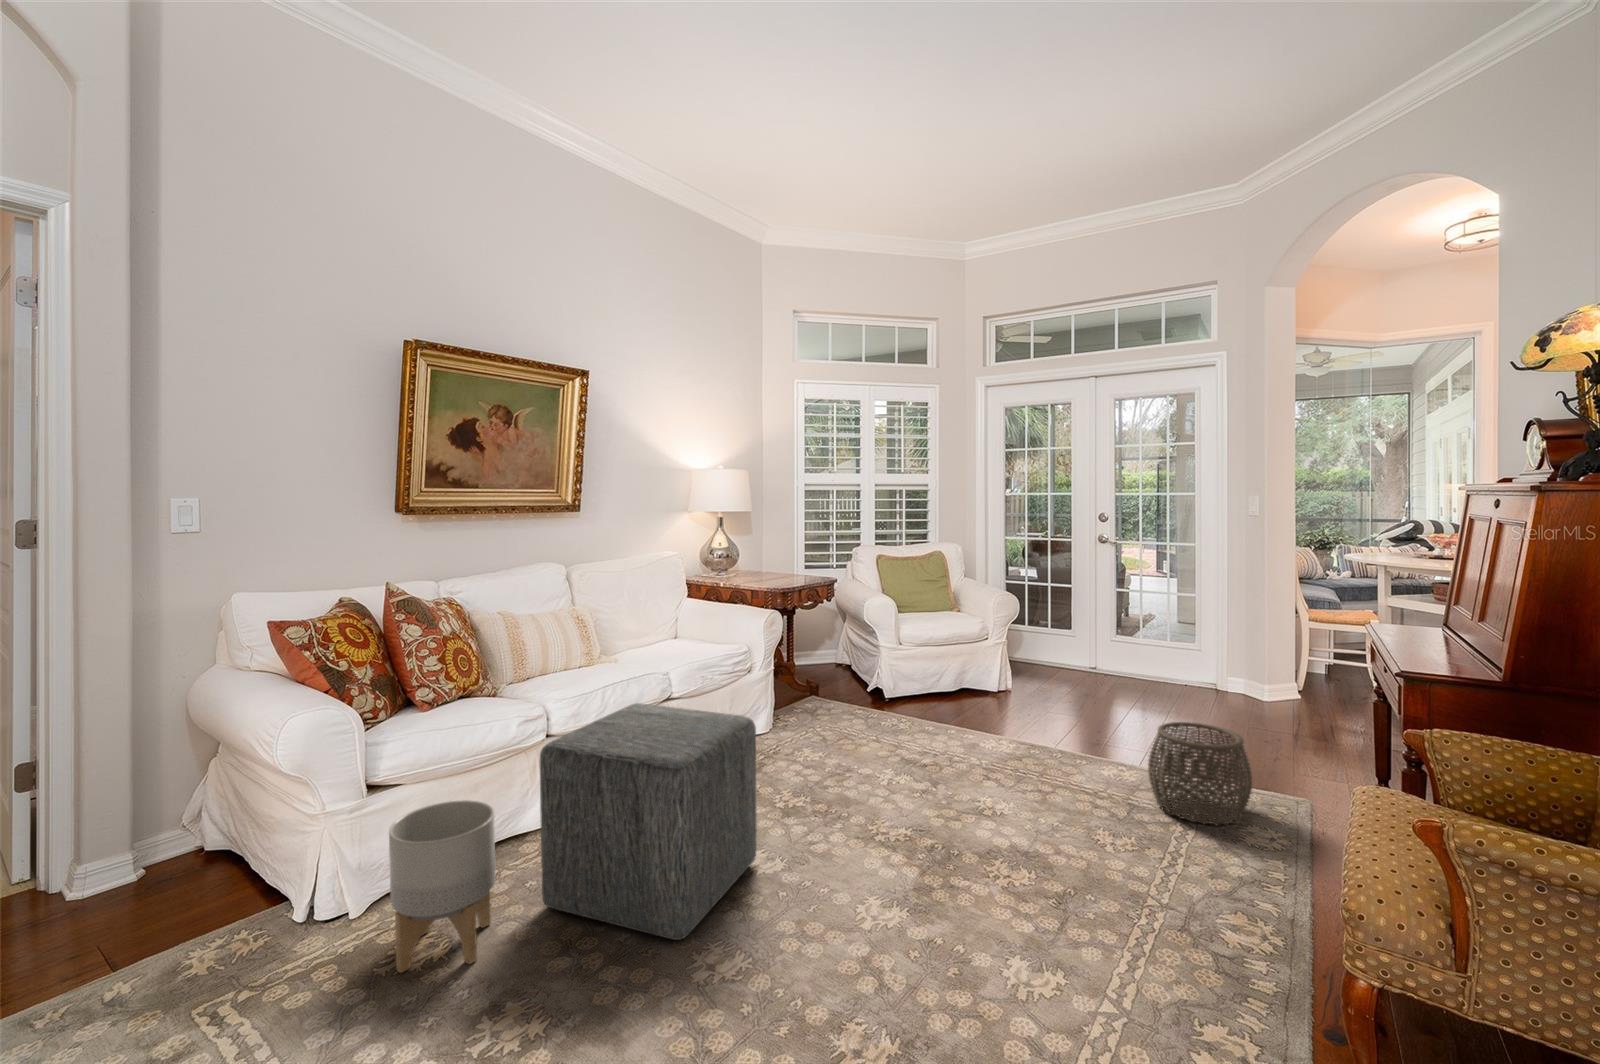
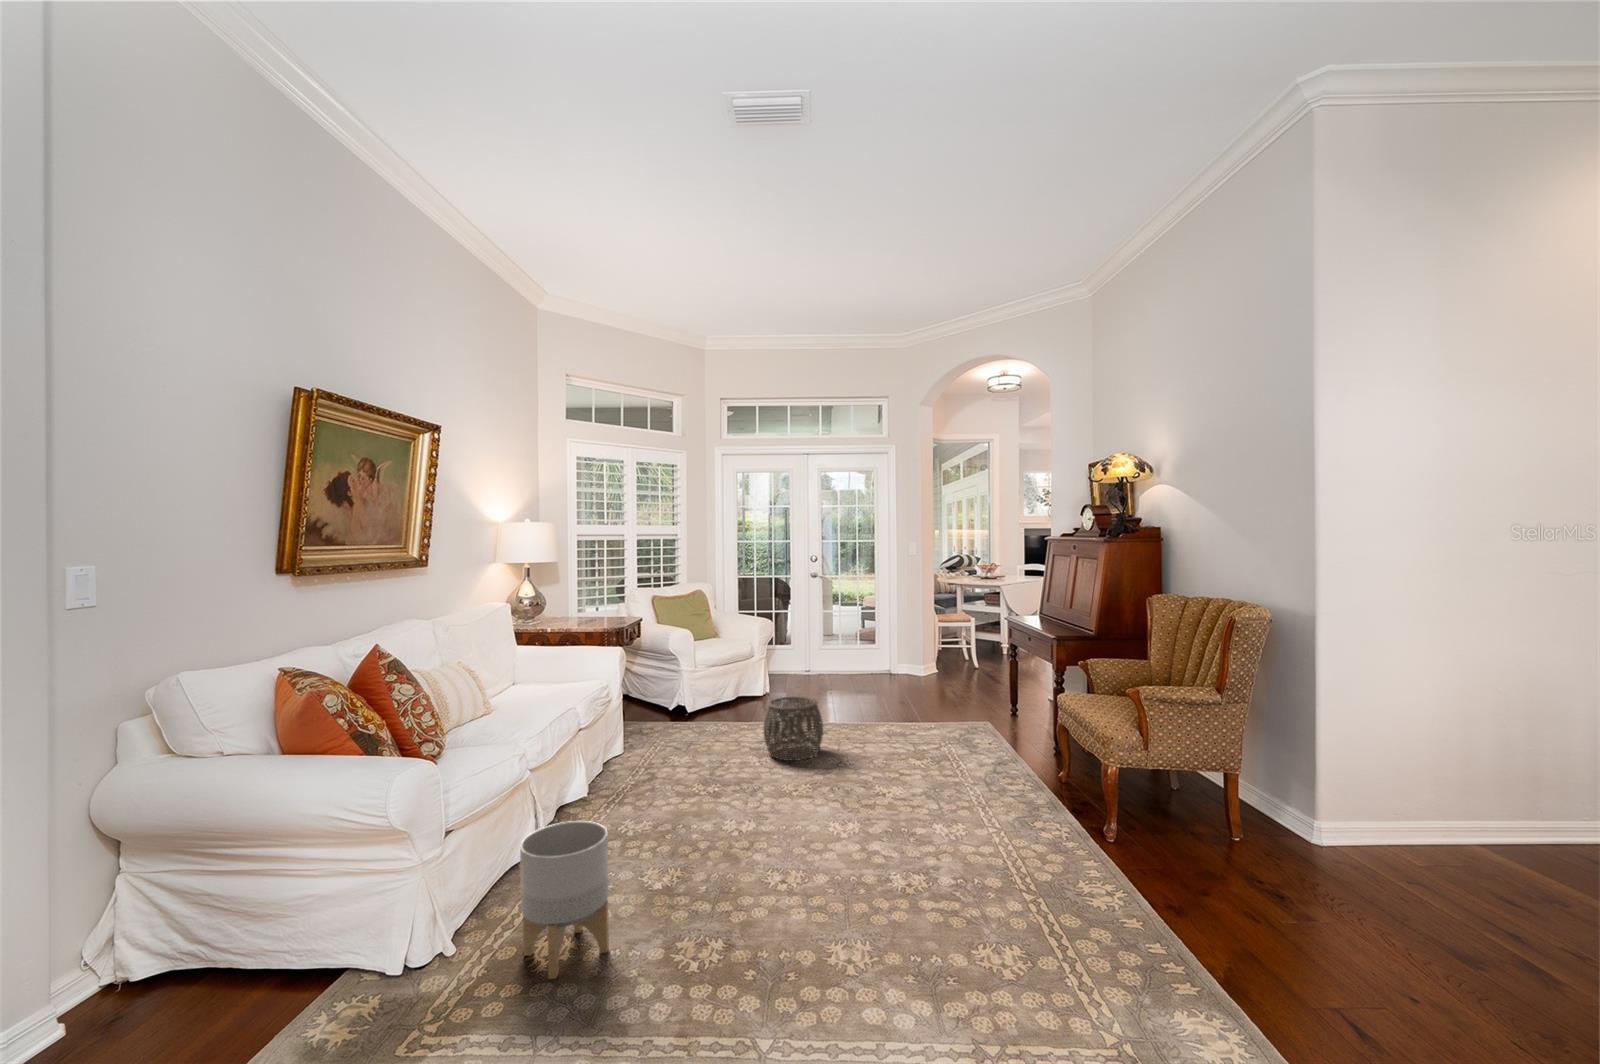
ottoman: present [540,703,757,940] -> none [607,718,753,903]
woven basket: present [1148,722,1252,825] -> present [763,696,823,761]

